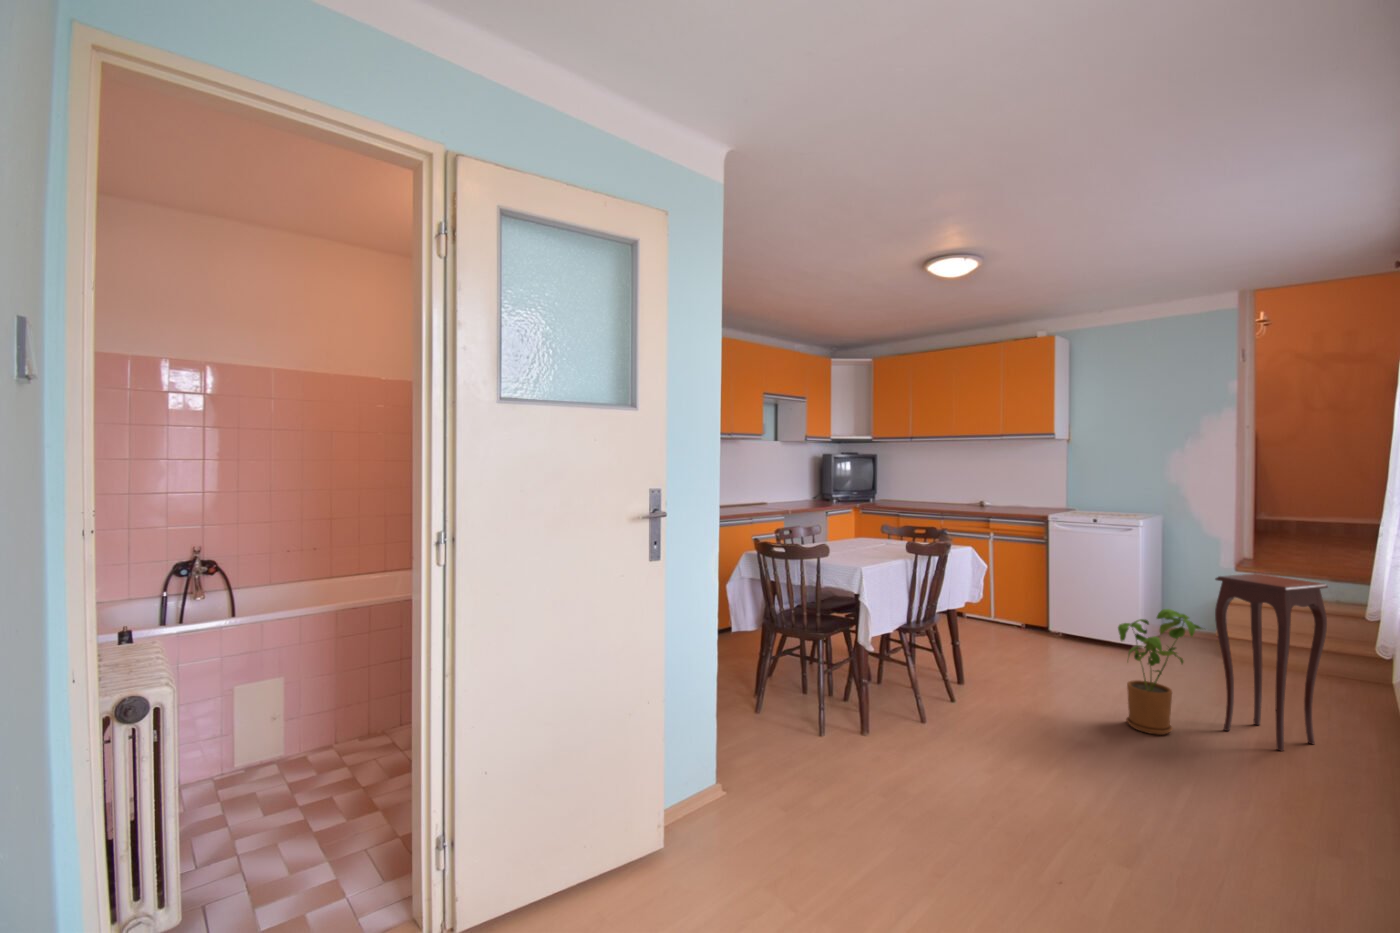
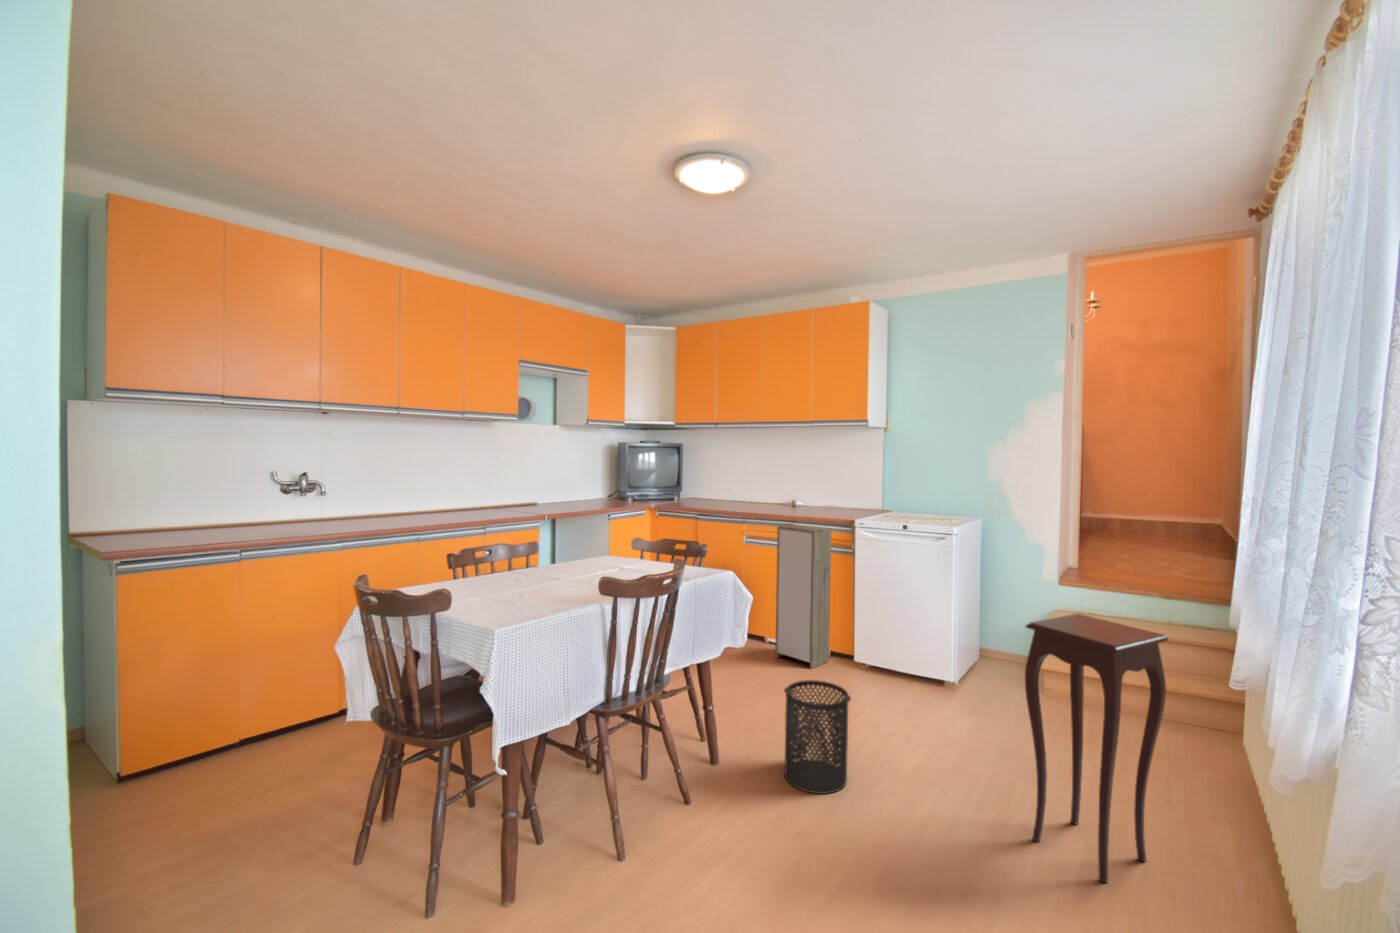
storage cabinet: none [978,519,1026,636] -> present [775,524,831,668]
house plant: present [1118,609,1202,735] -> none [899,674,1012,861]
trash can: none [1019,626,1073,701] -> present [784,680,851,794]

